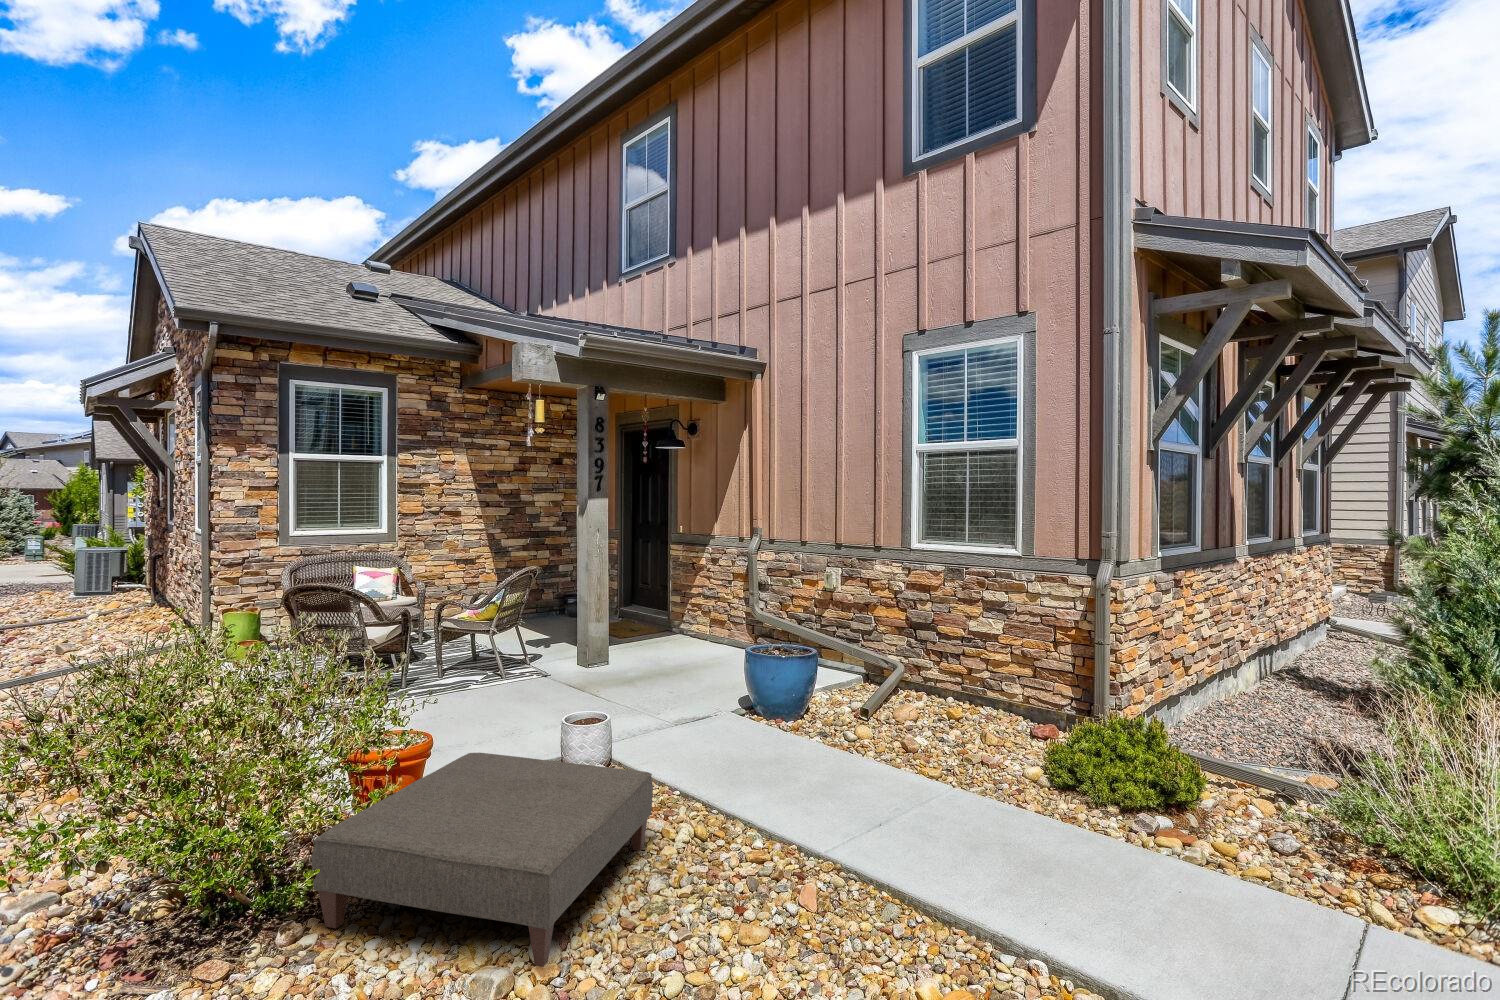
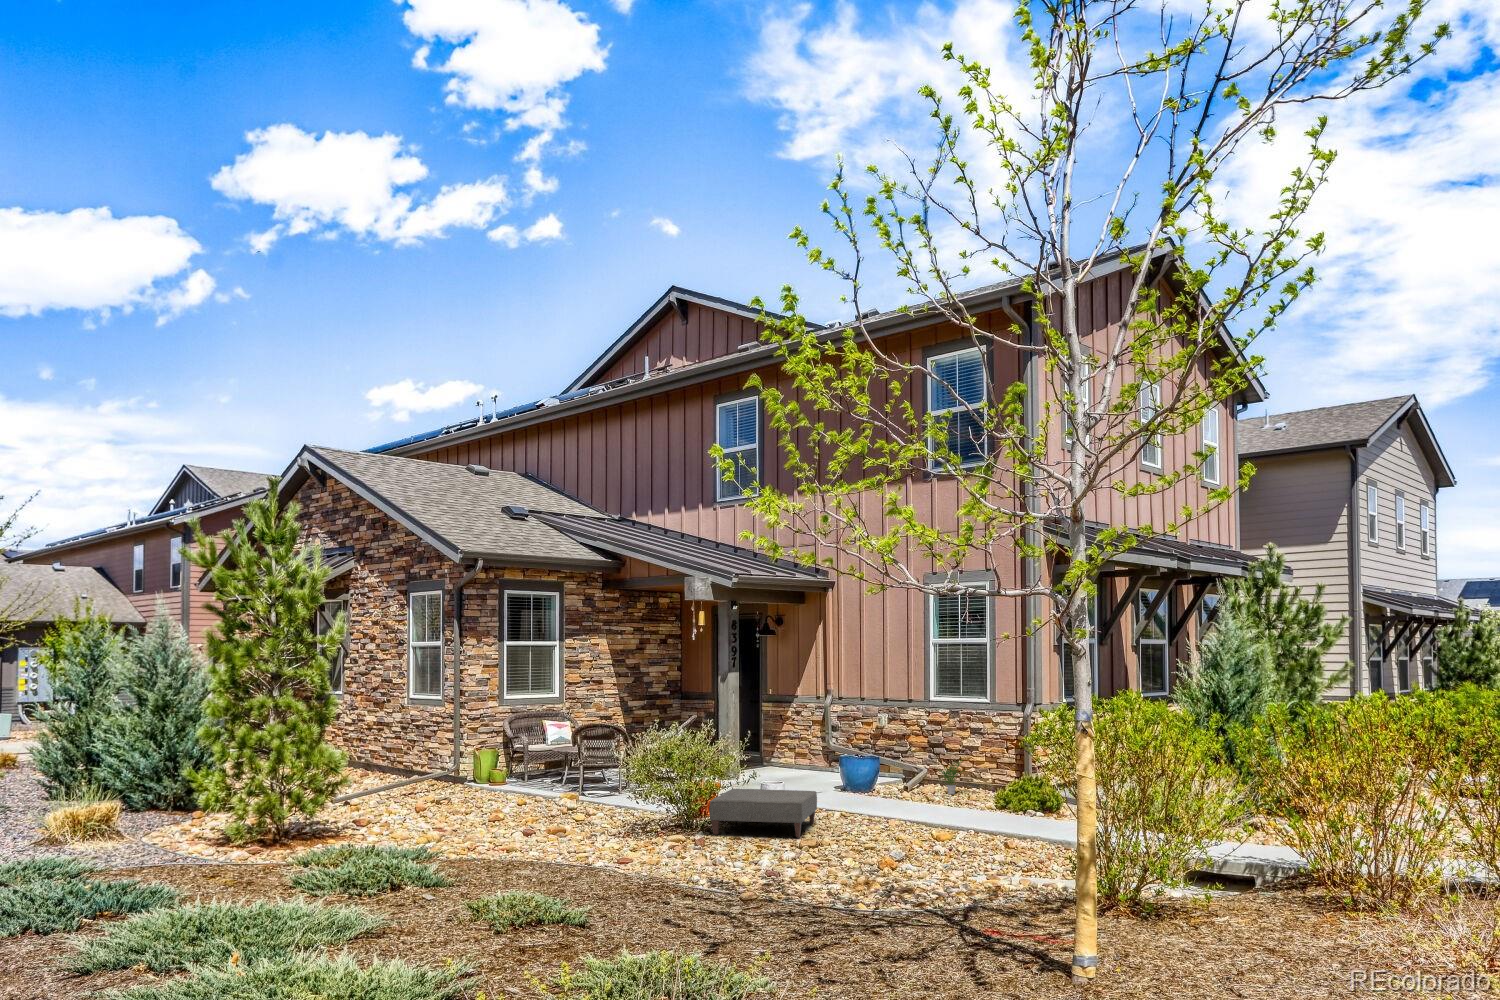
potted plant: none [919,652,977,715] -> present [940,760,962,794]

